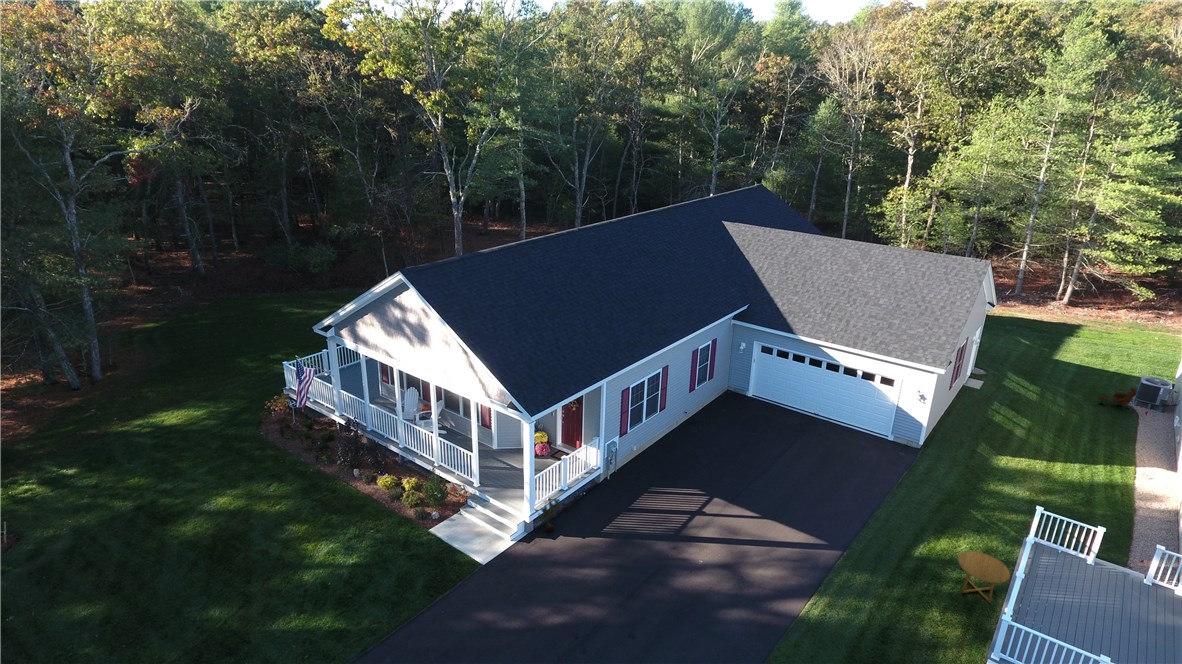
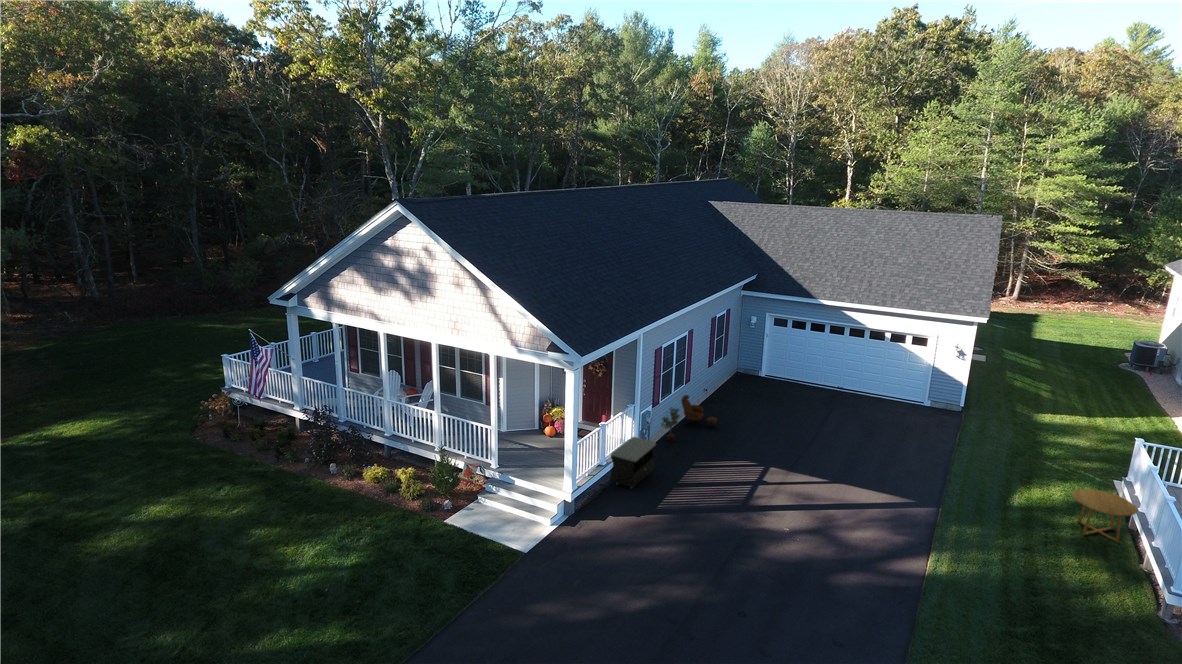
lounge chair: present [1098,388,1137,408] -> present [681,395,717,427]
storage bench: none [572,465,613,511] -> present [611,437,656,488]
potted tree: present [538,497,560,532] -> present [662,408,680,441]

